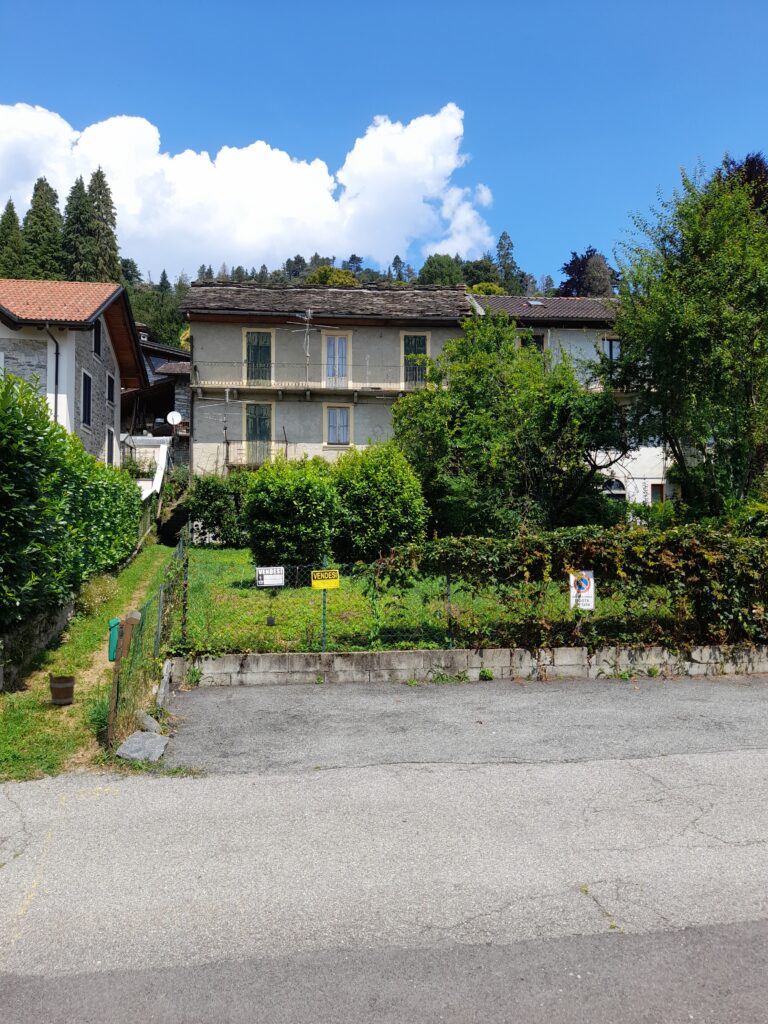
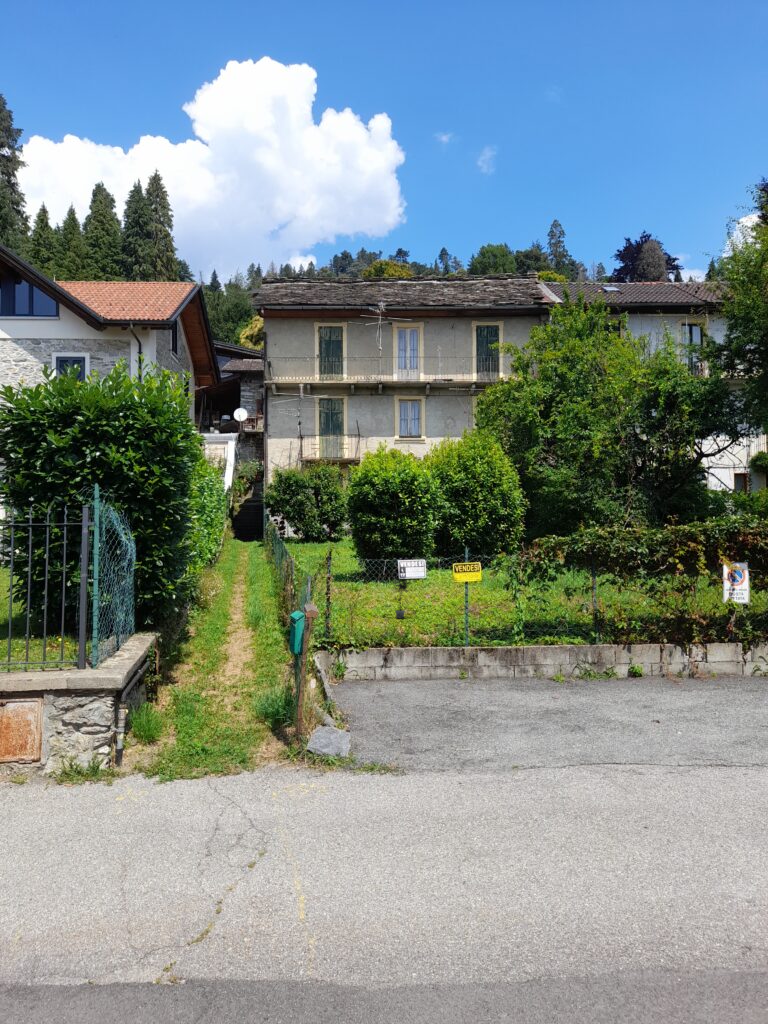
bucket: present [49,673,76,705] -> none [203,667,233,701]

